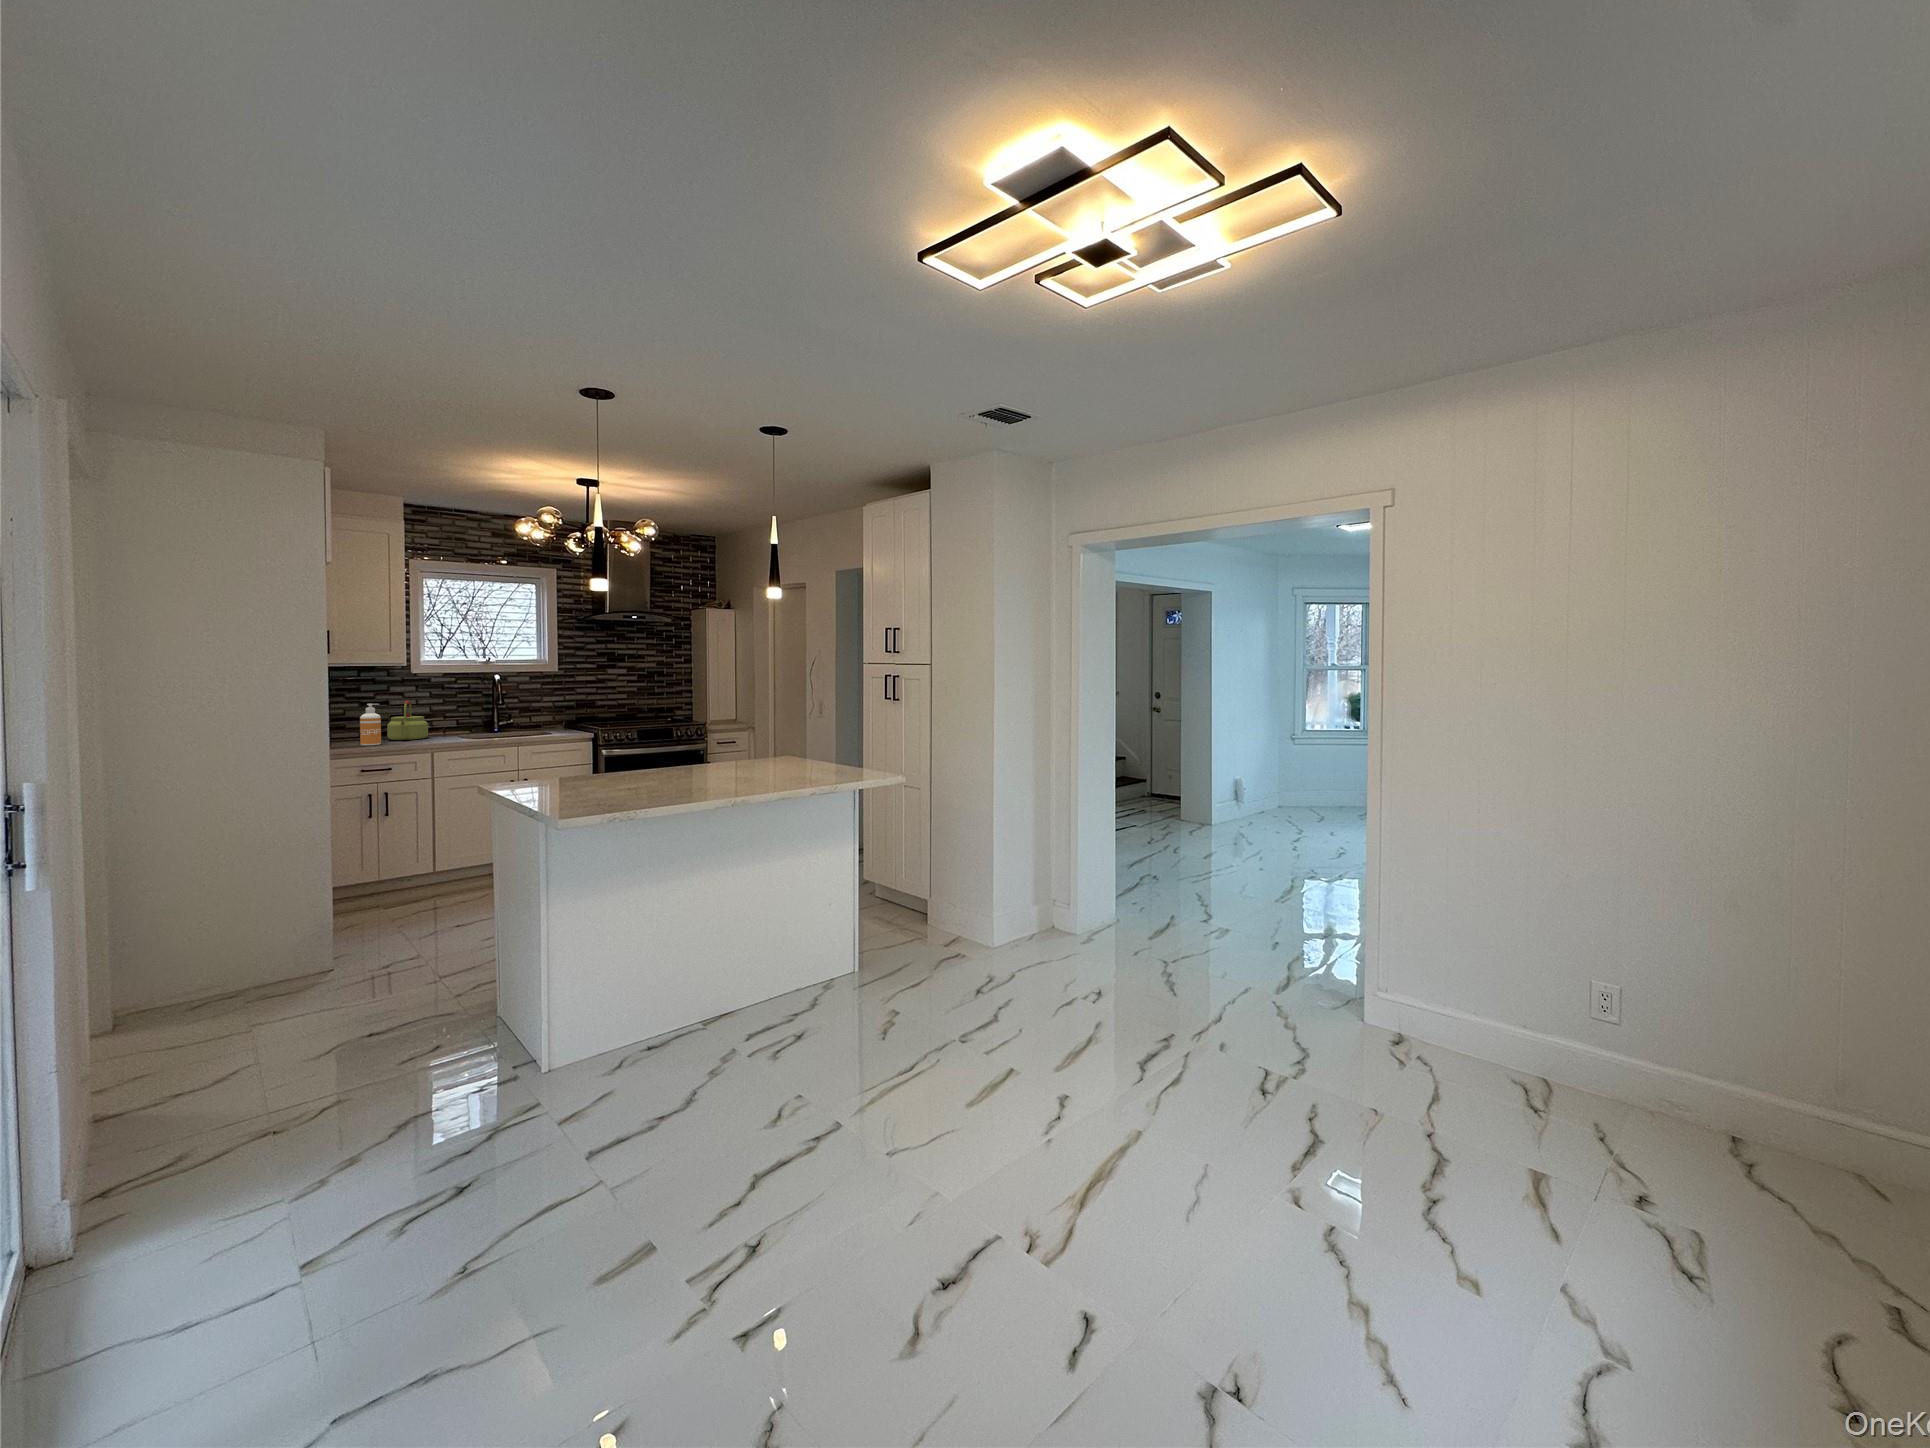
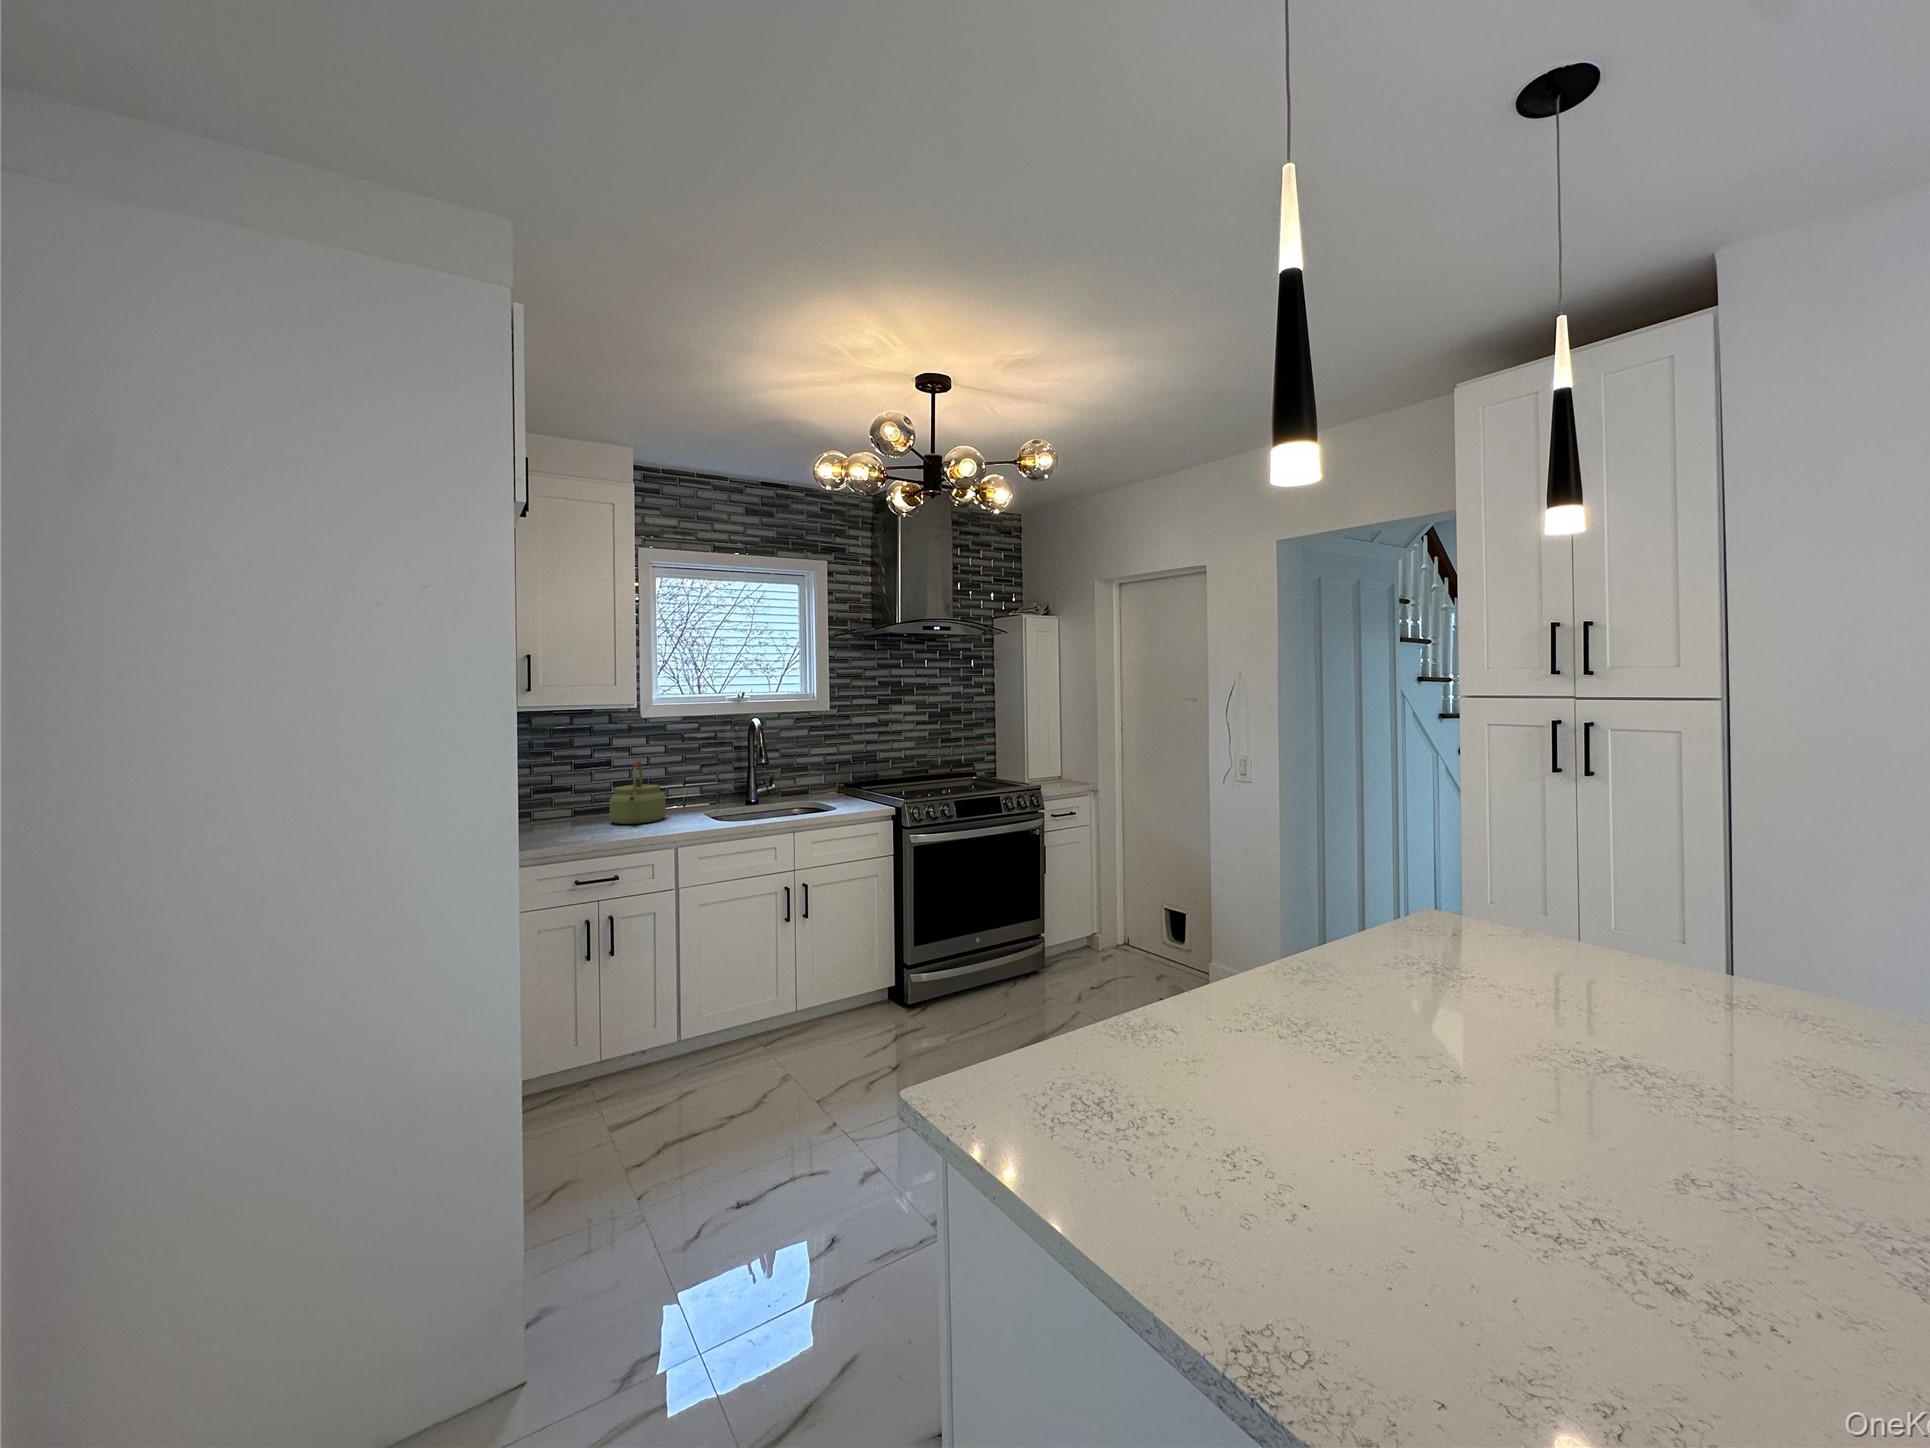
soap dispenser: present [360,704,381,745] -> none [572,770,602,838]

